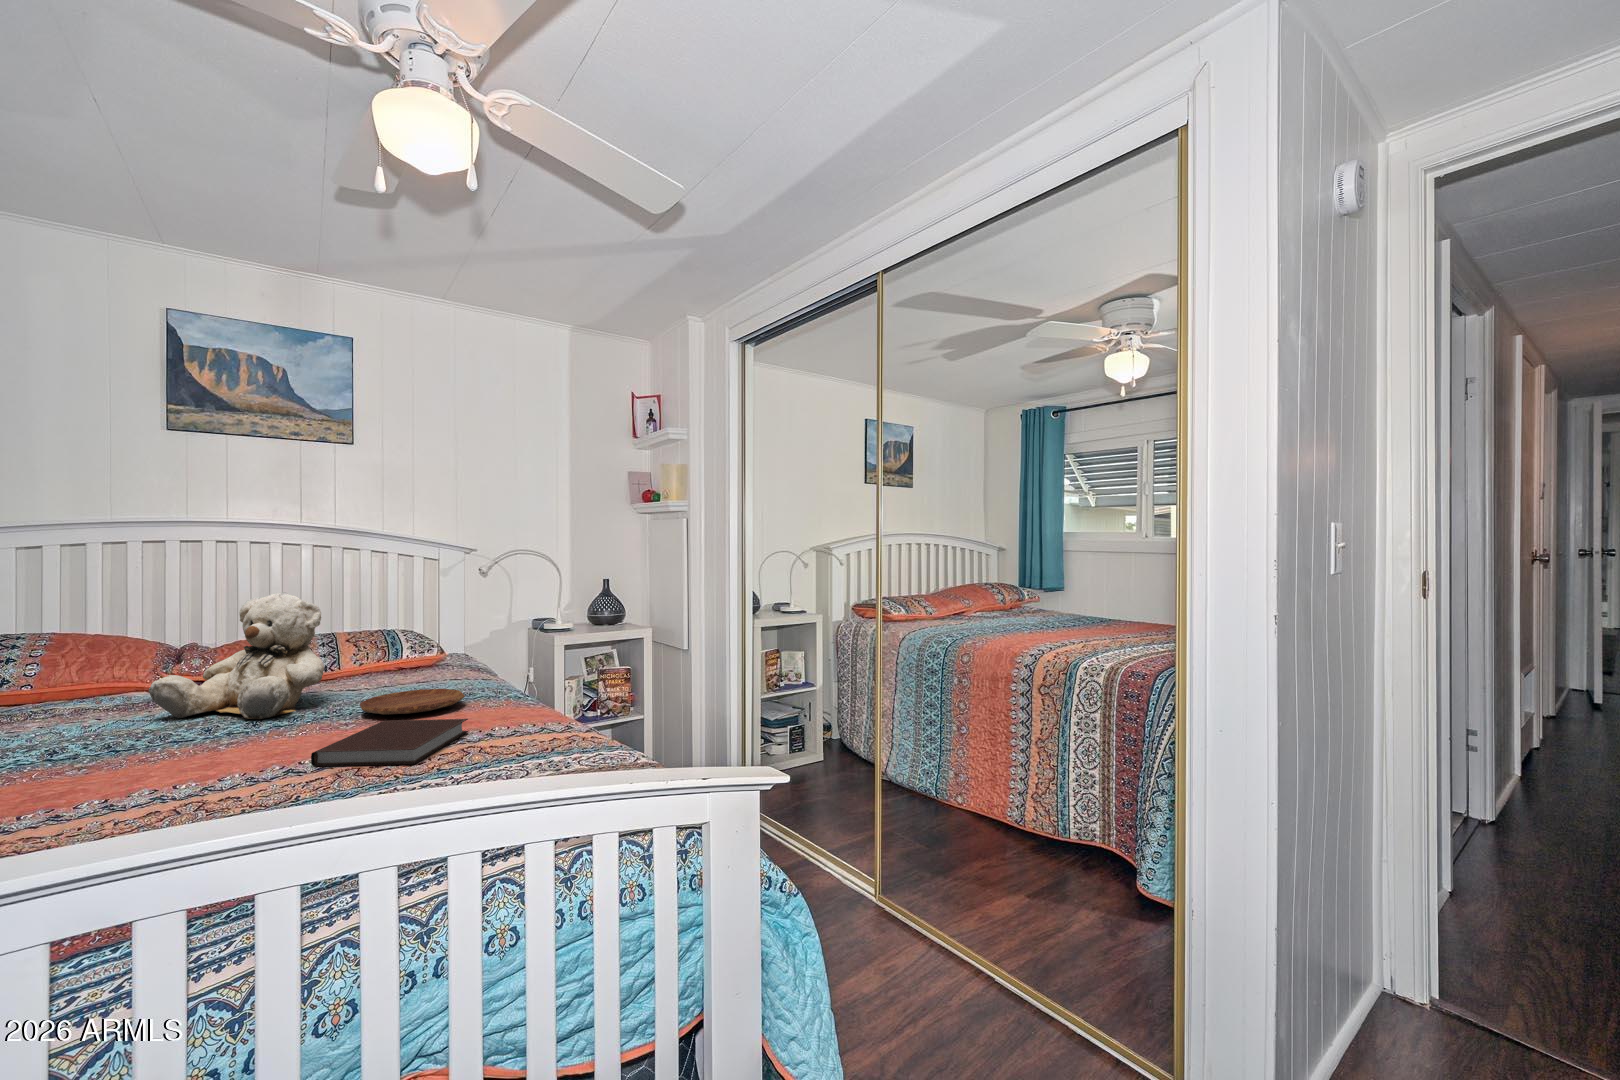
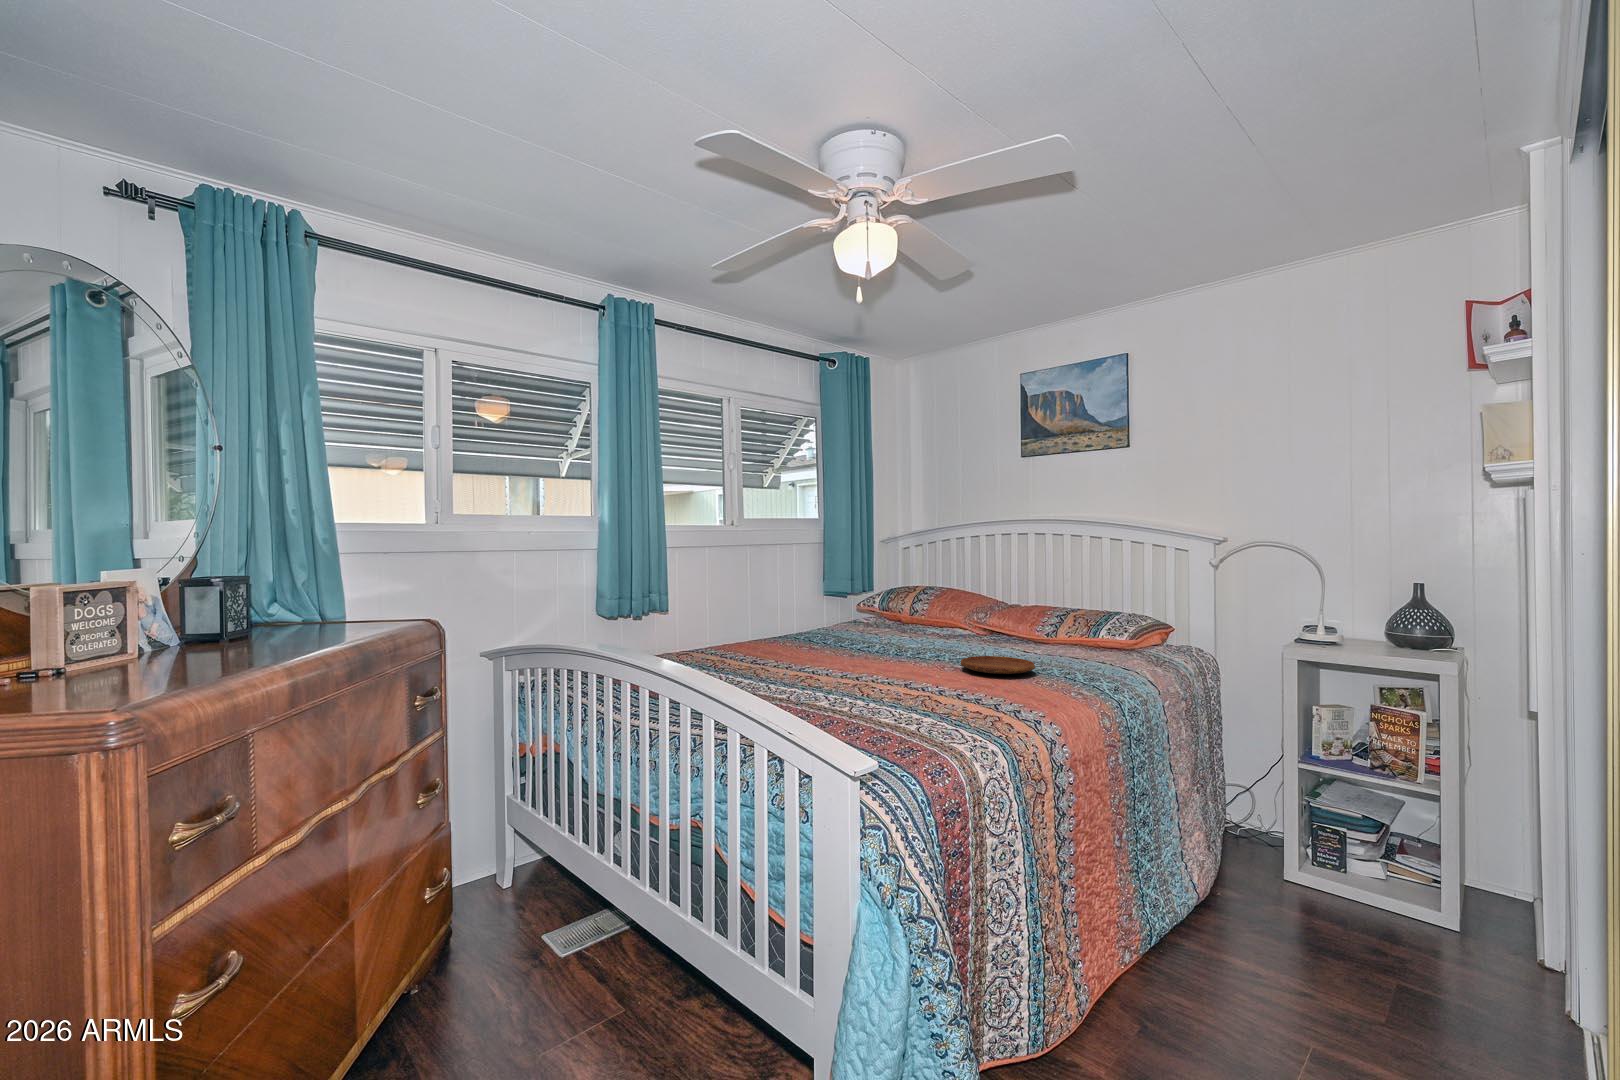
teddy bear: present [149,592,324,719] -> none [909,571,995,655]
notebook: present [311,719,468,766] -> none [862,668,961,694]

